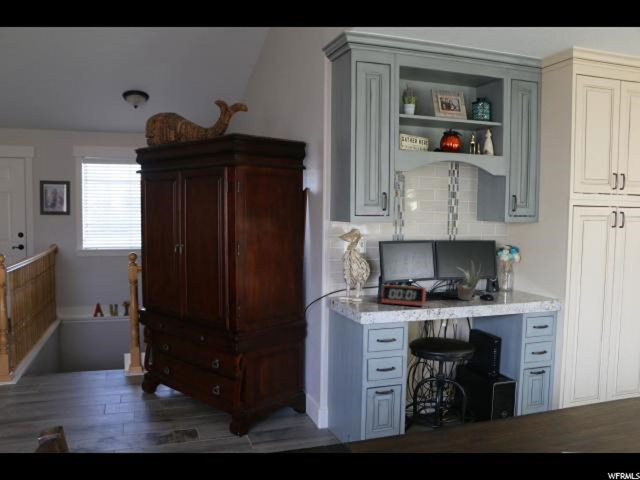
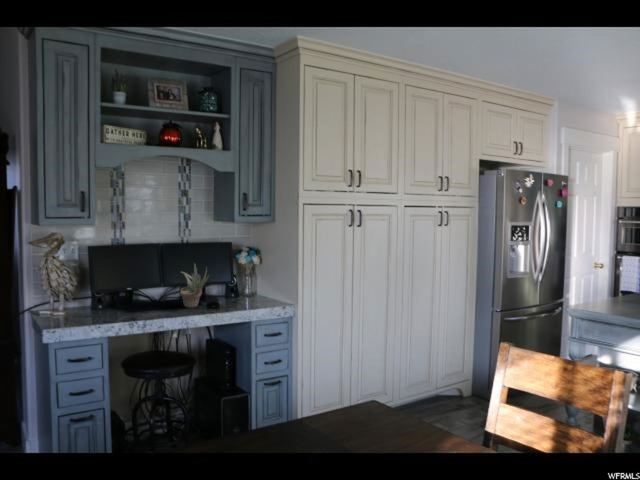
alarm clock: present [382,285,426,306] -> none [84,295,143,317]

